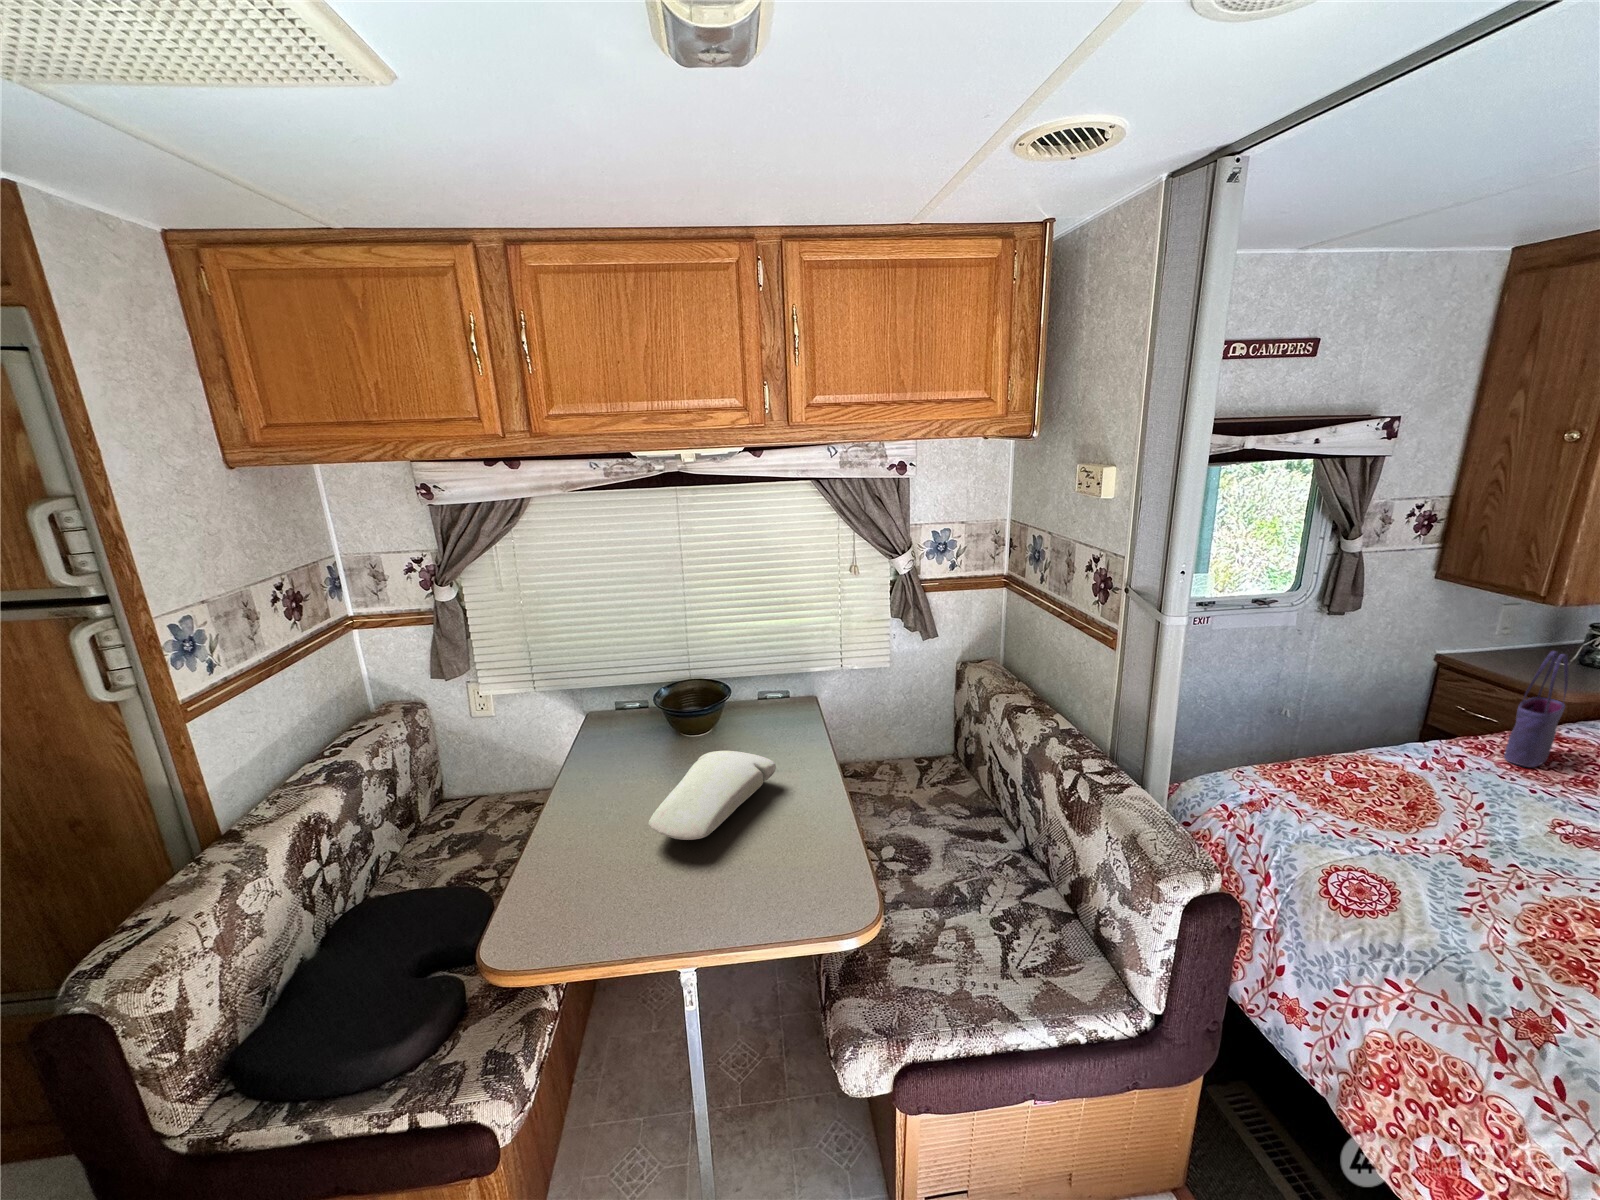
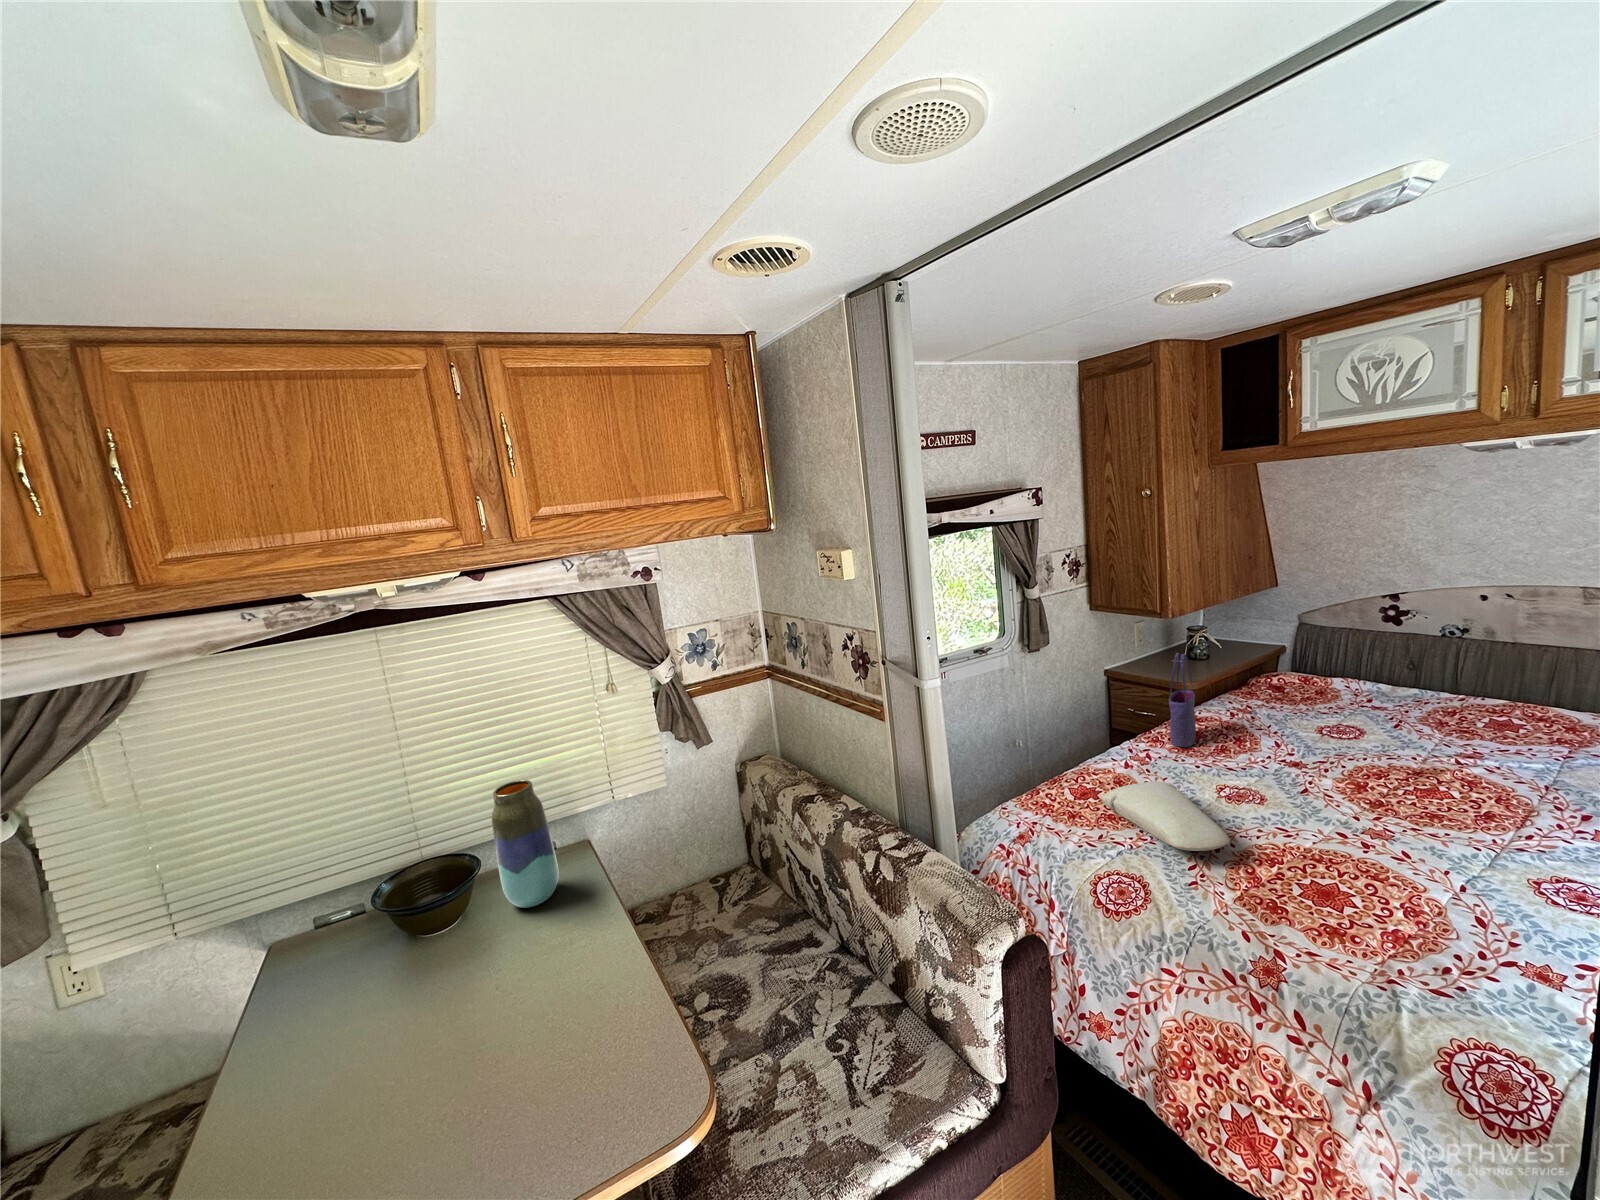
vase: none [744,634,789,736] -> present [492,780,559,908]
pillow: present [649,751,776,840] -> present [1102,782,1230,851]

